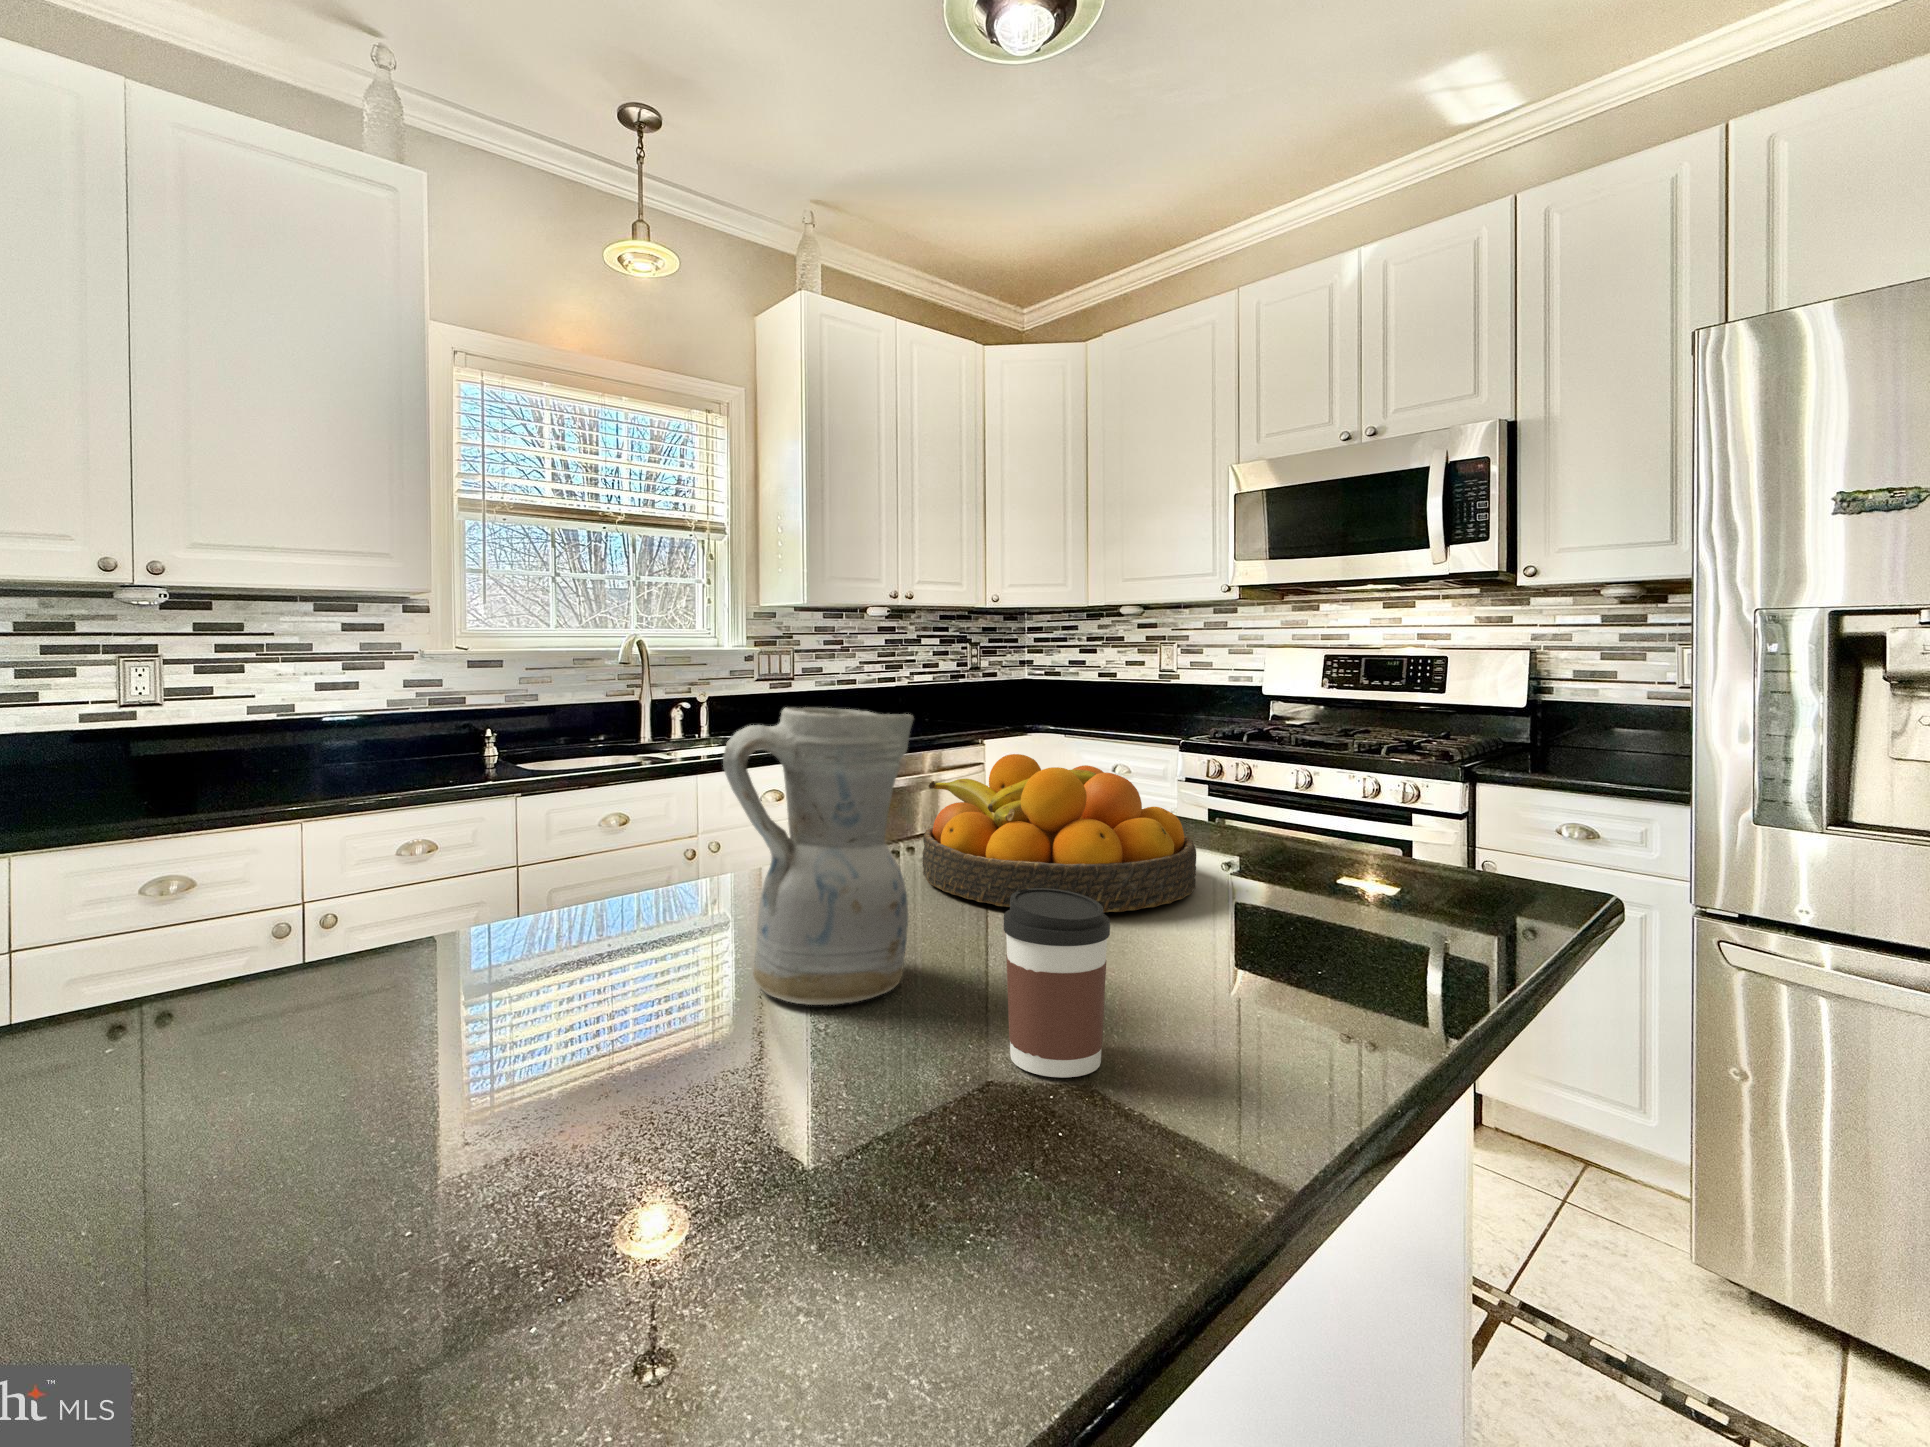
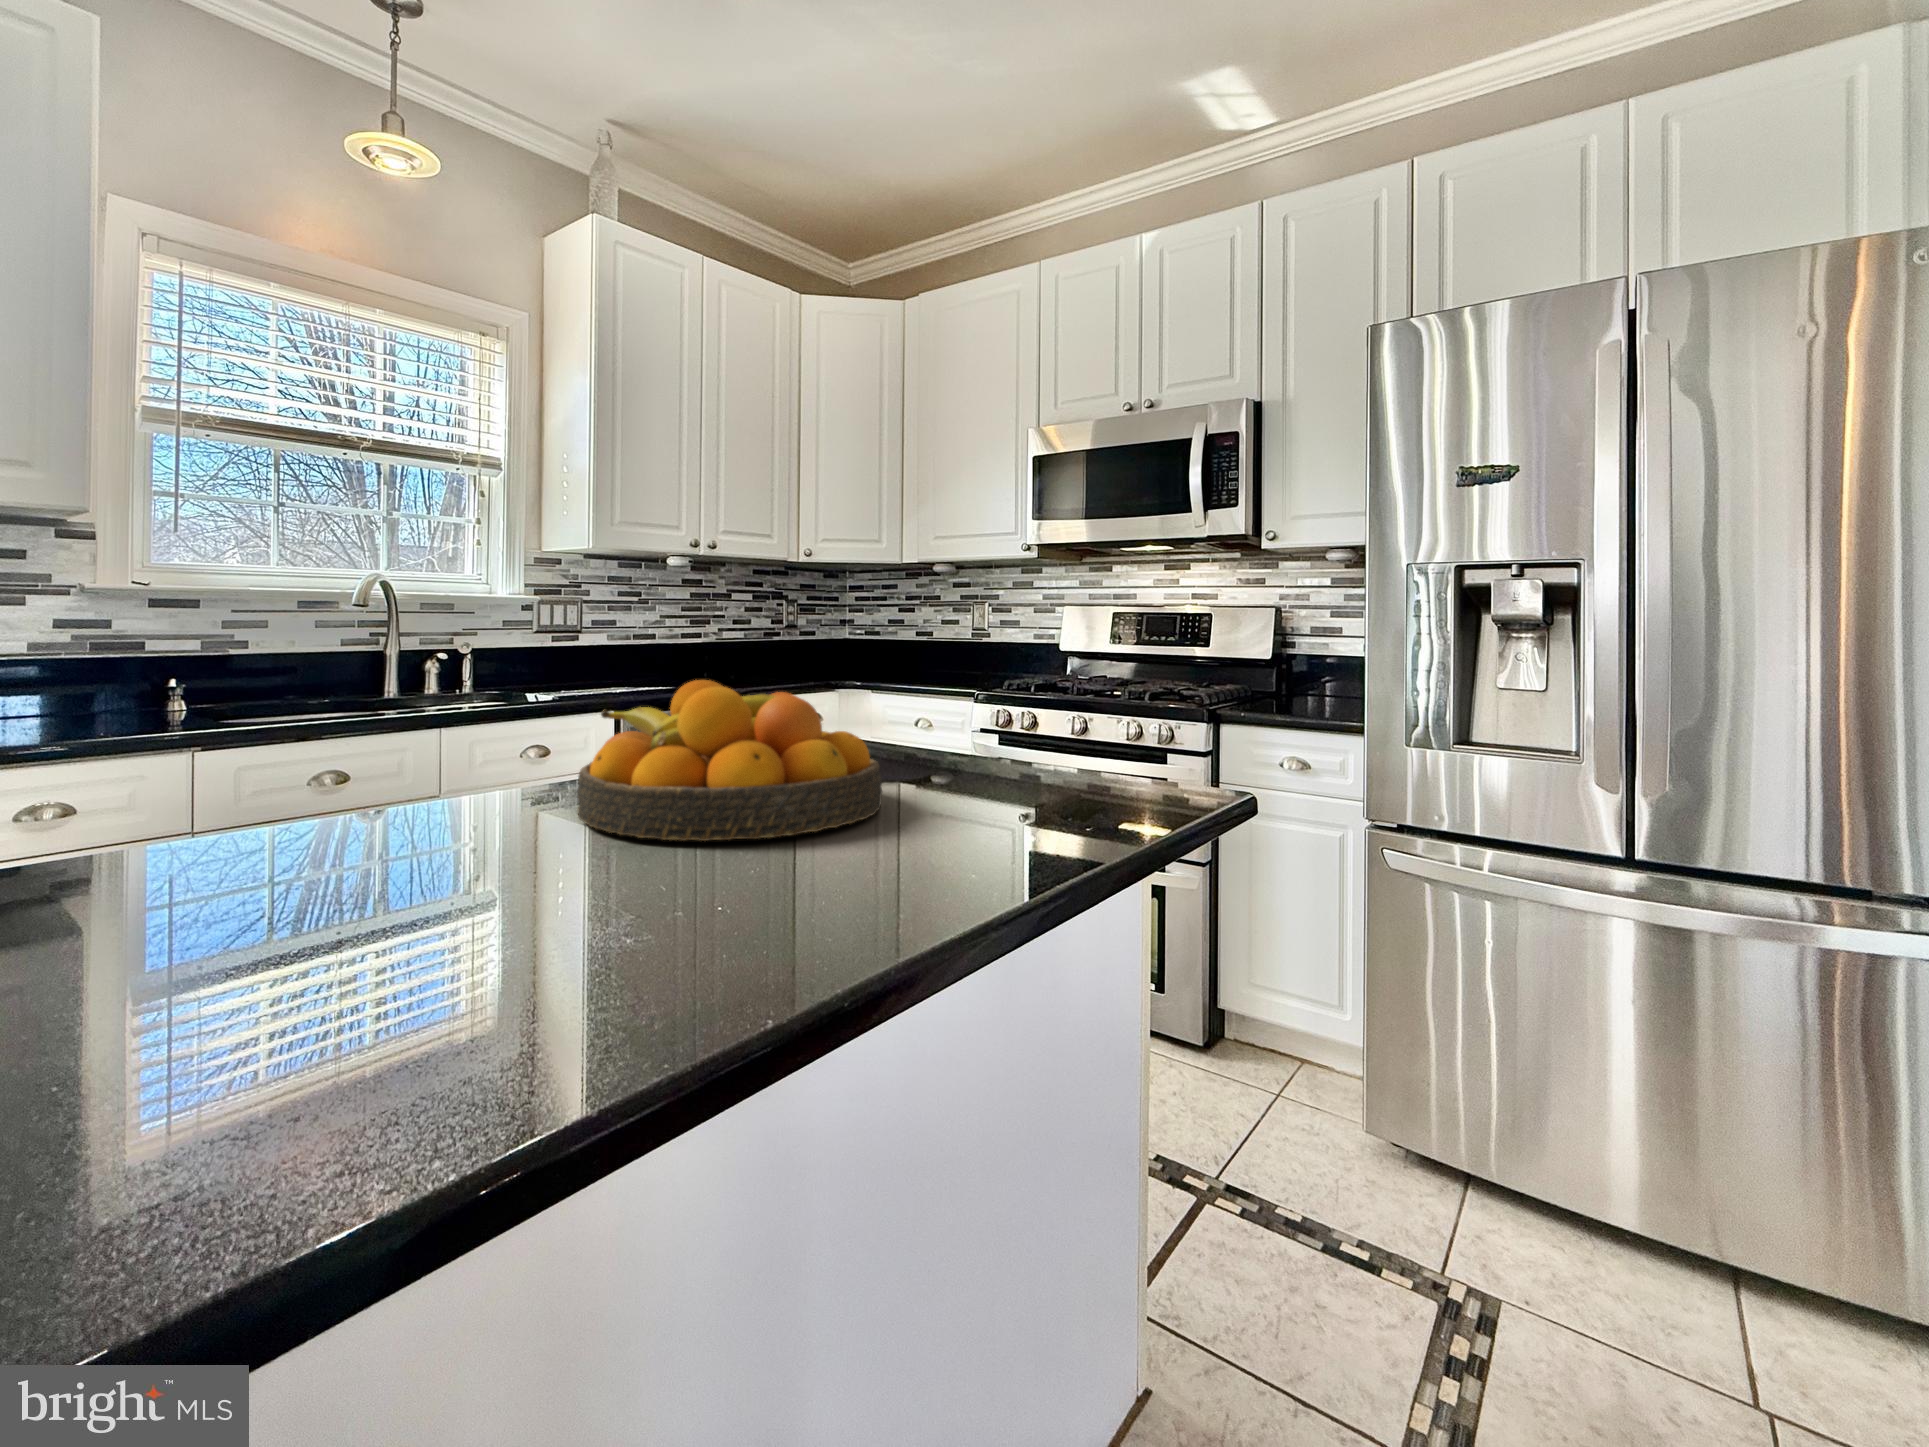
ceramic pitcher: present [723,708,913,1005] -> none [145,589,453,954]
coffee cup: present [1004,888,1110,1077] -> none [486,794,626,1011]

